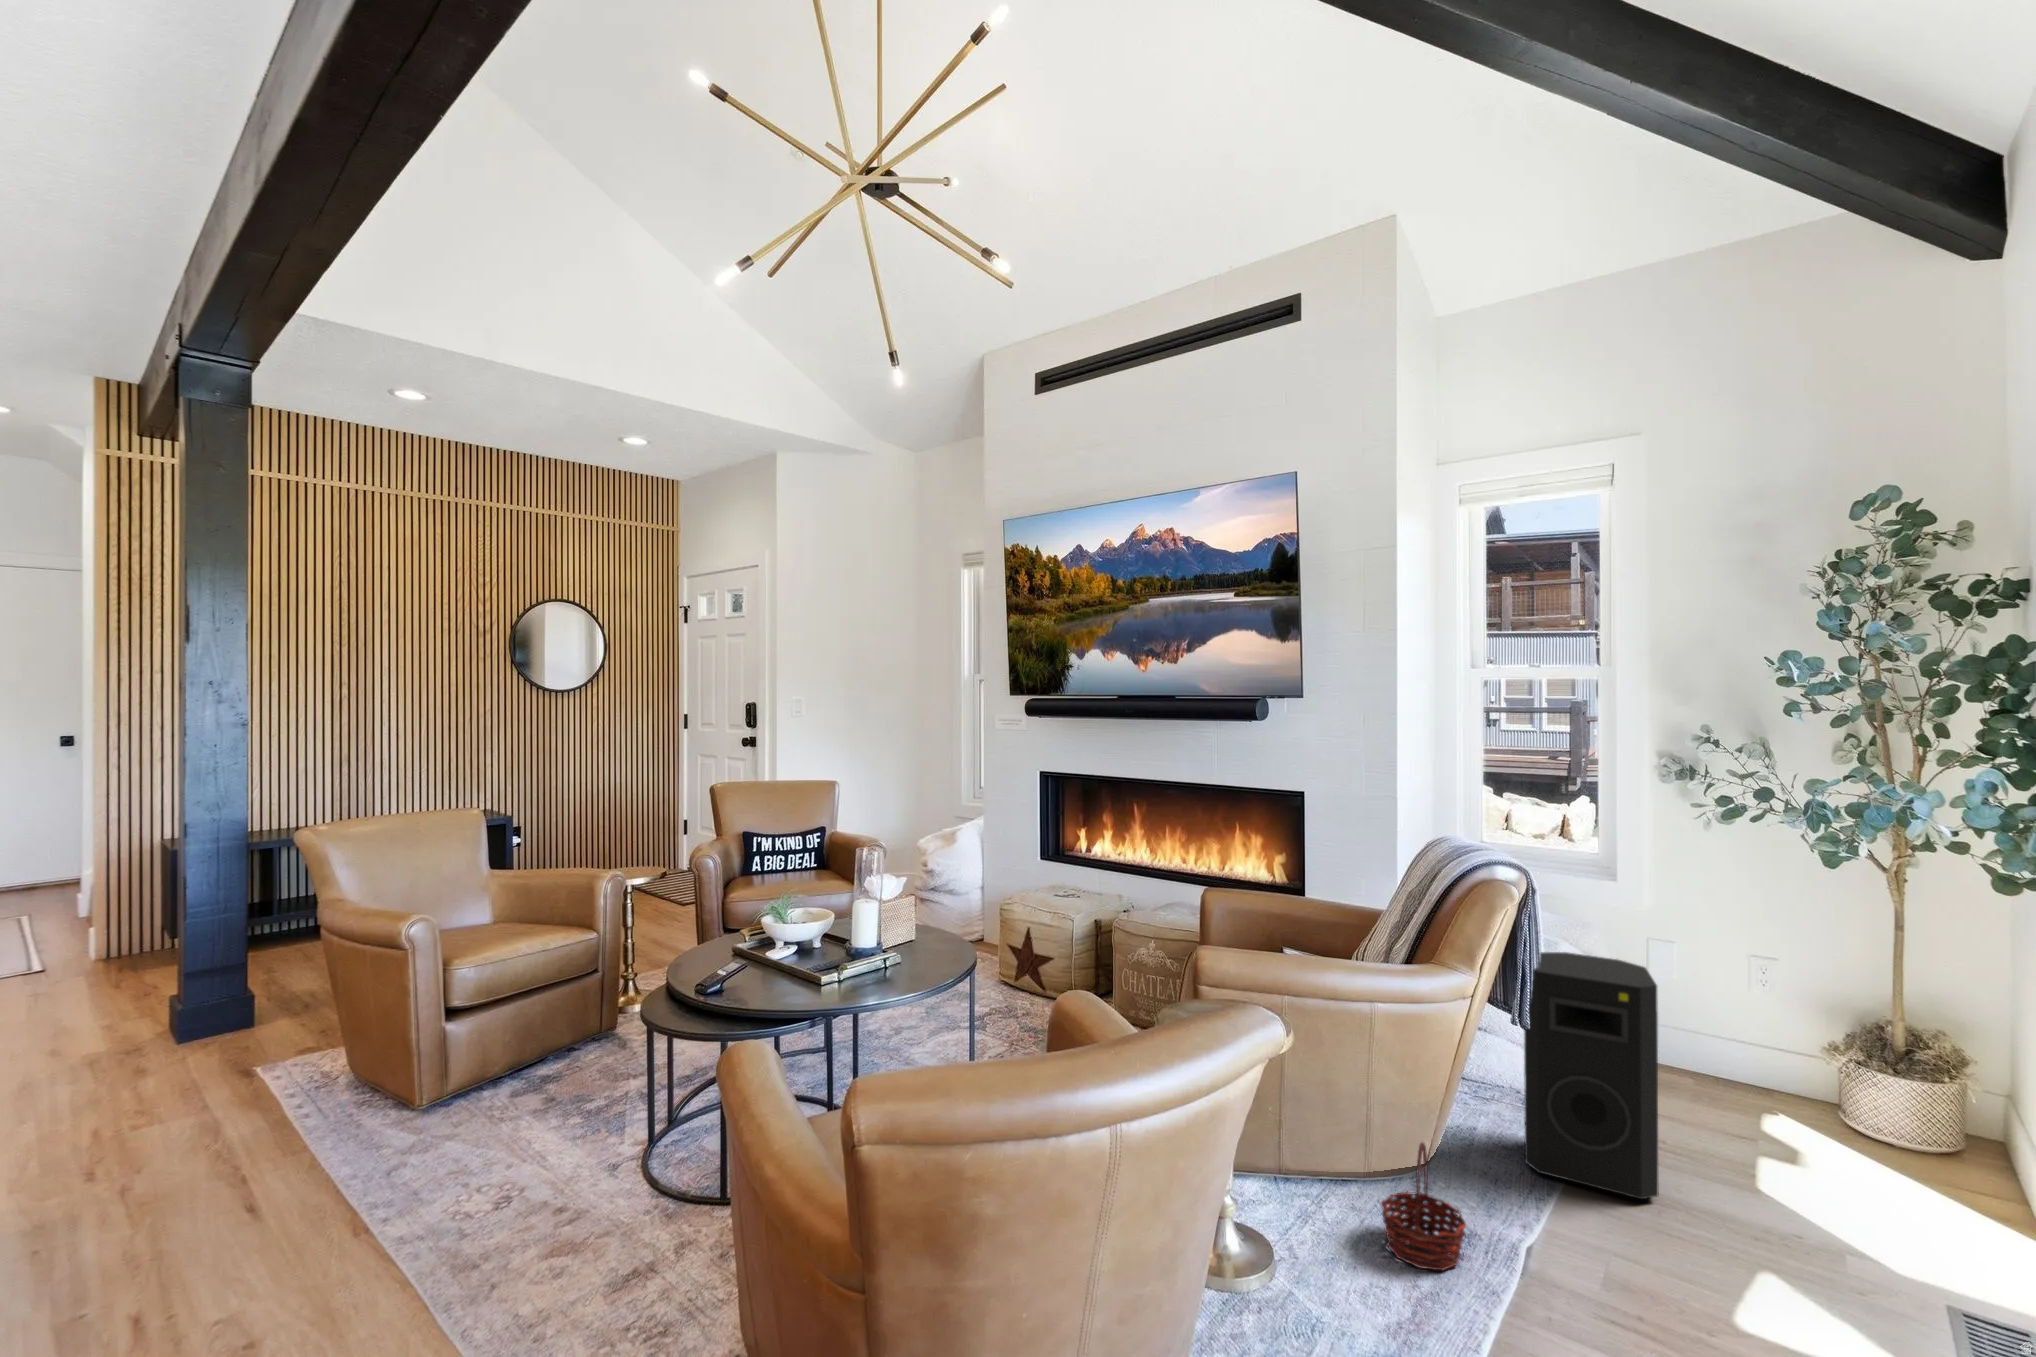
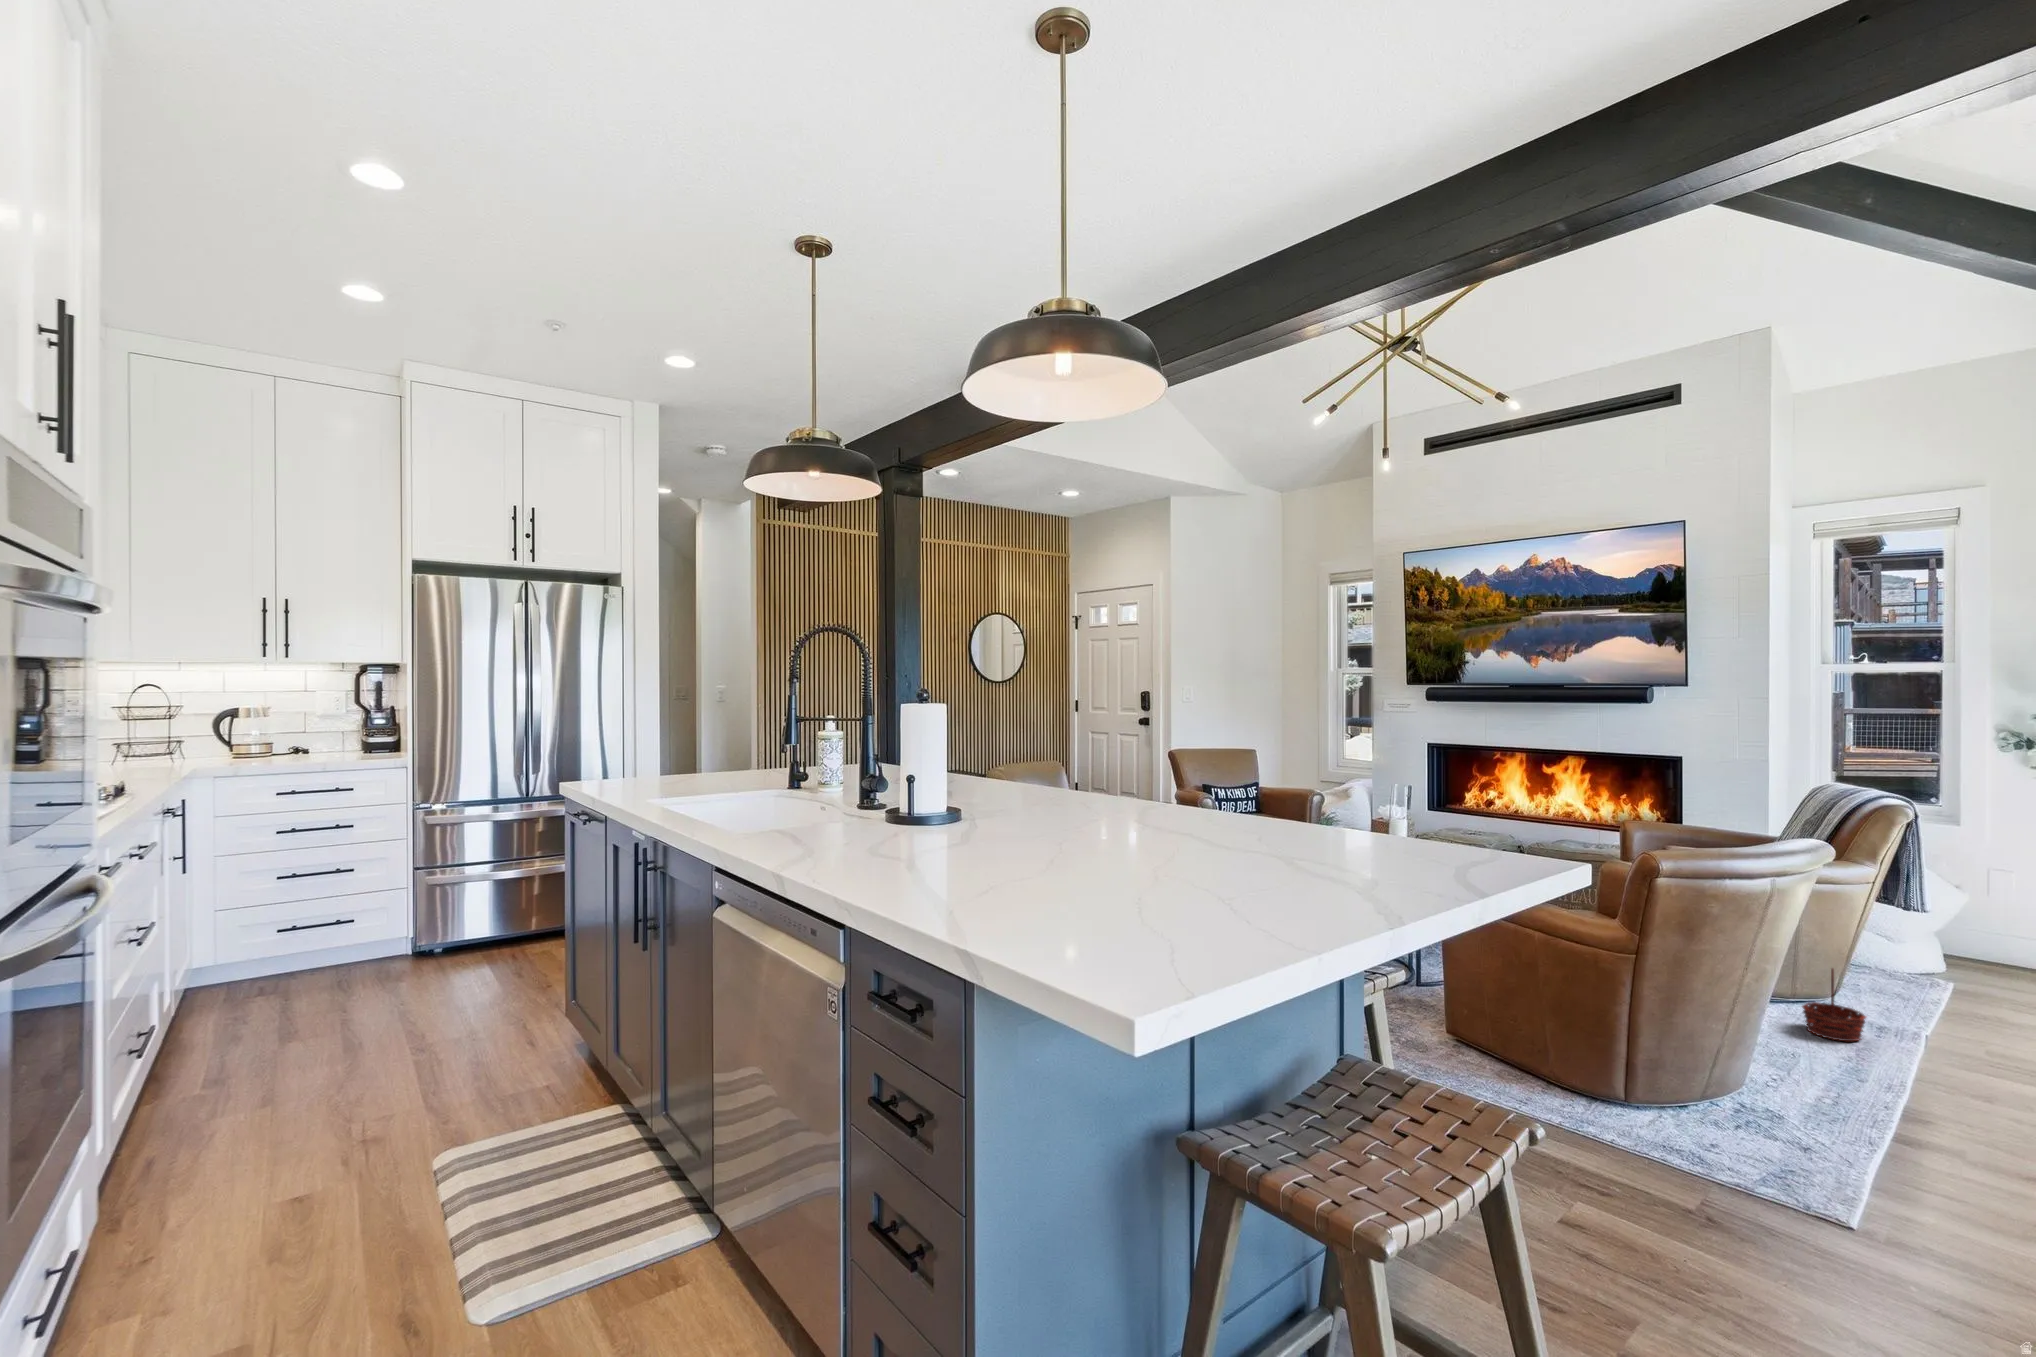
speaker: present [1524,952,1659,1199] -> none [1895,865,2001,1023]

